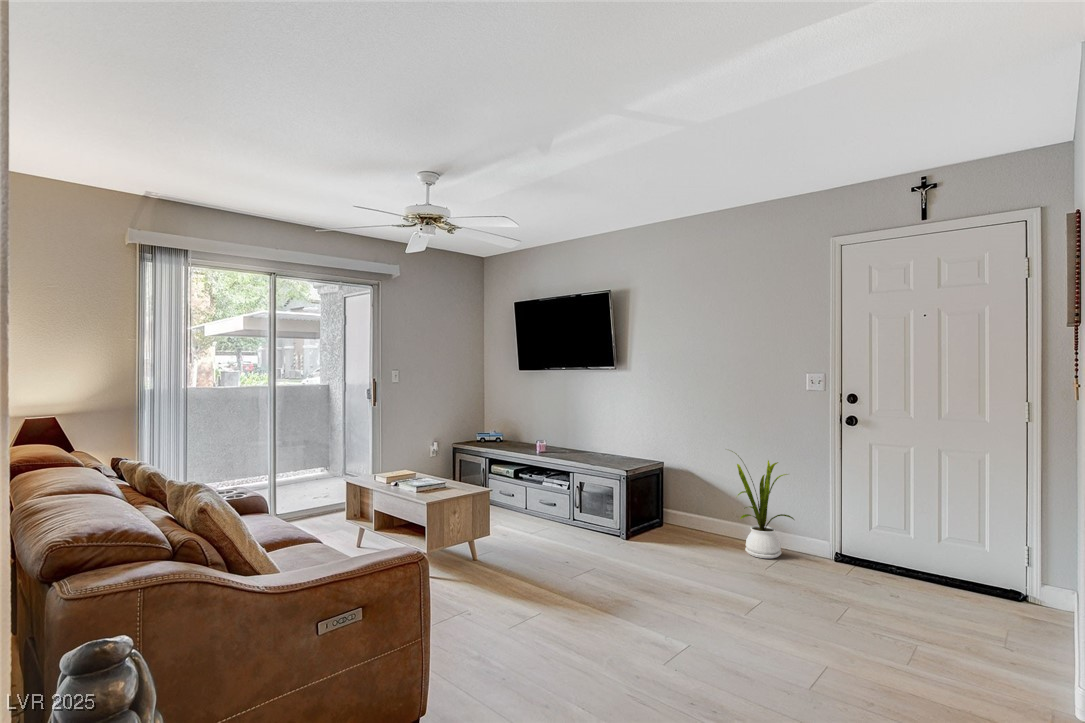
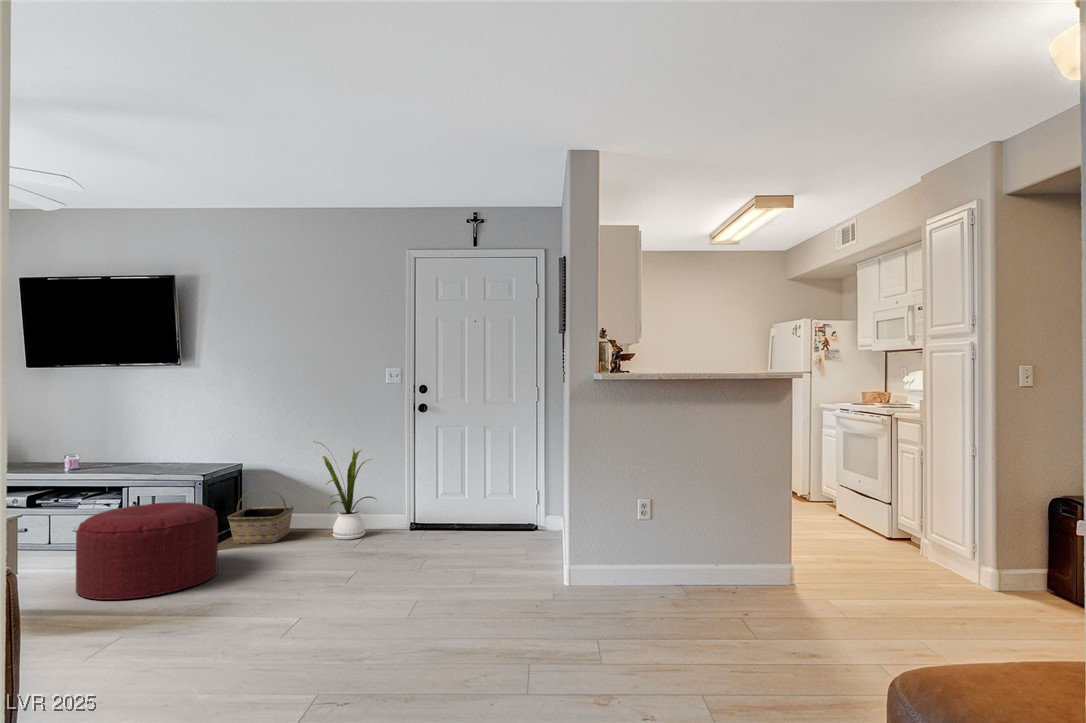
basket: none [647,490,709,545] -> present [228,489,293,544]
ottoman: none [519,493,627,581] -> present [76,502,218,600]

